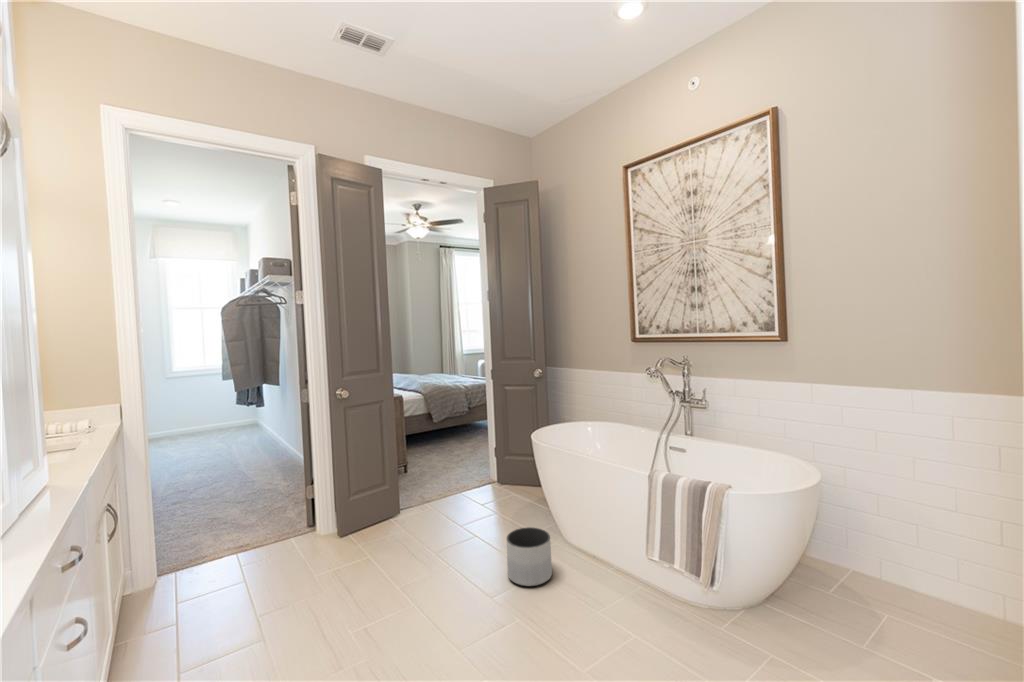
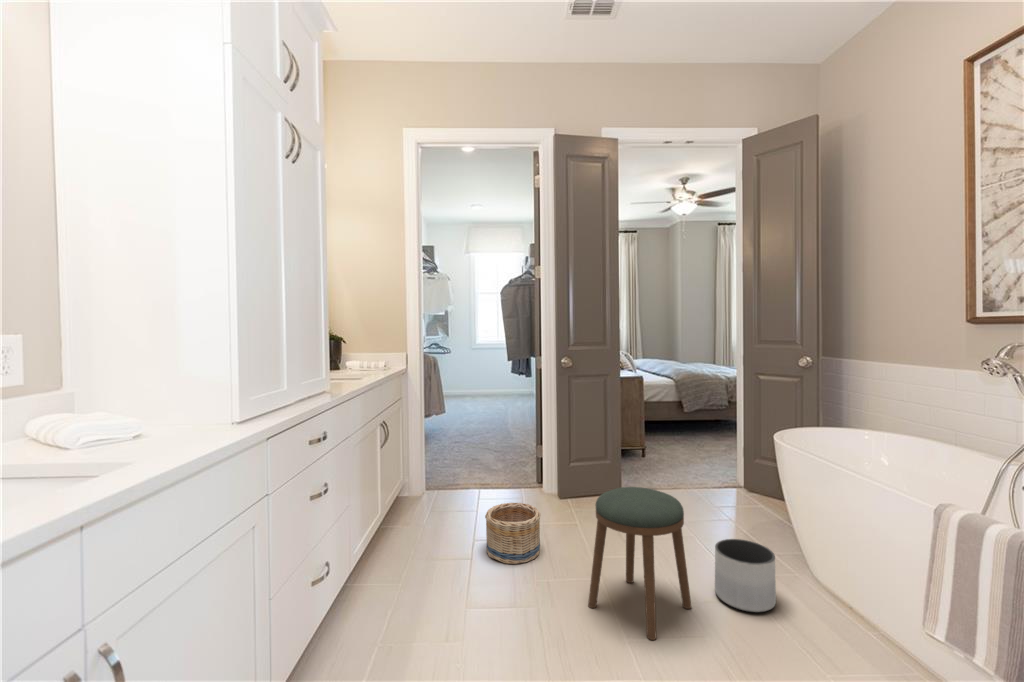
stool: none [412,506,497,642] -> present [588,487,692,640]
basket: none [275,552,342,625] -> present [485,503,540,564]

